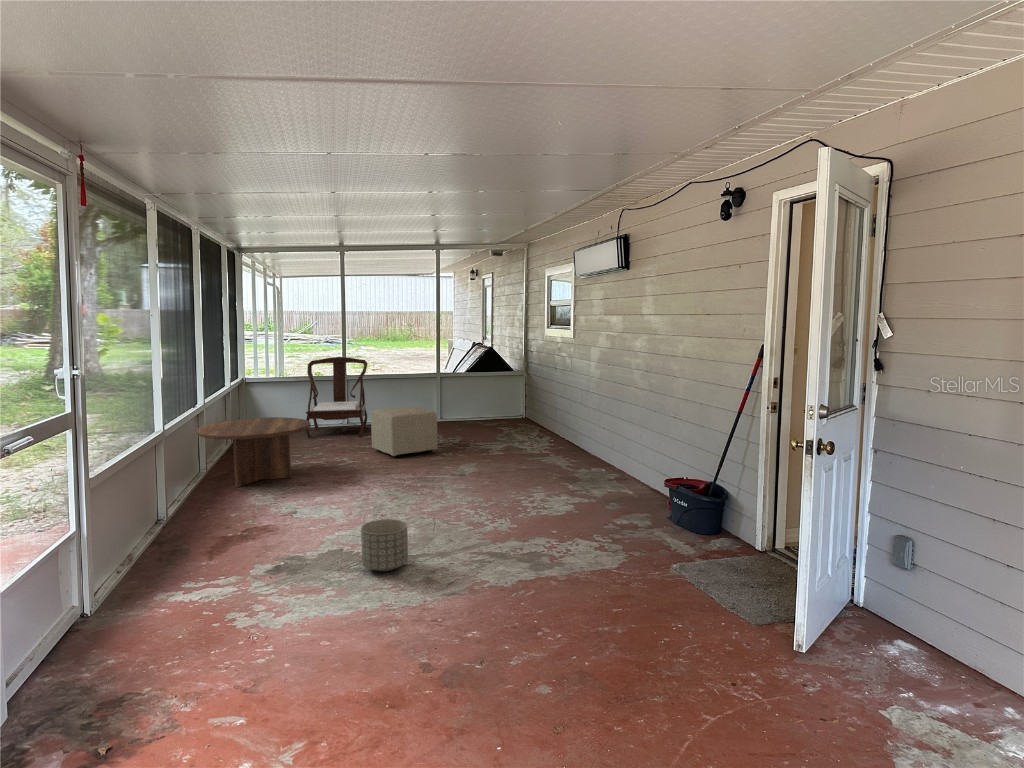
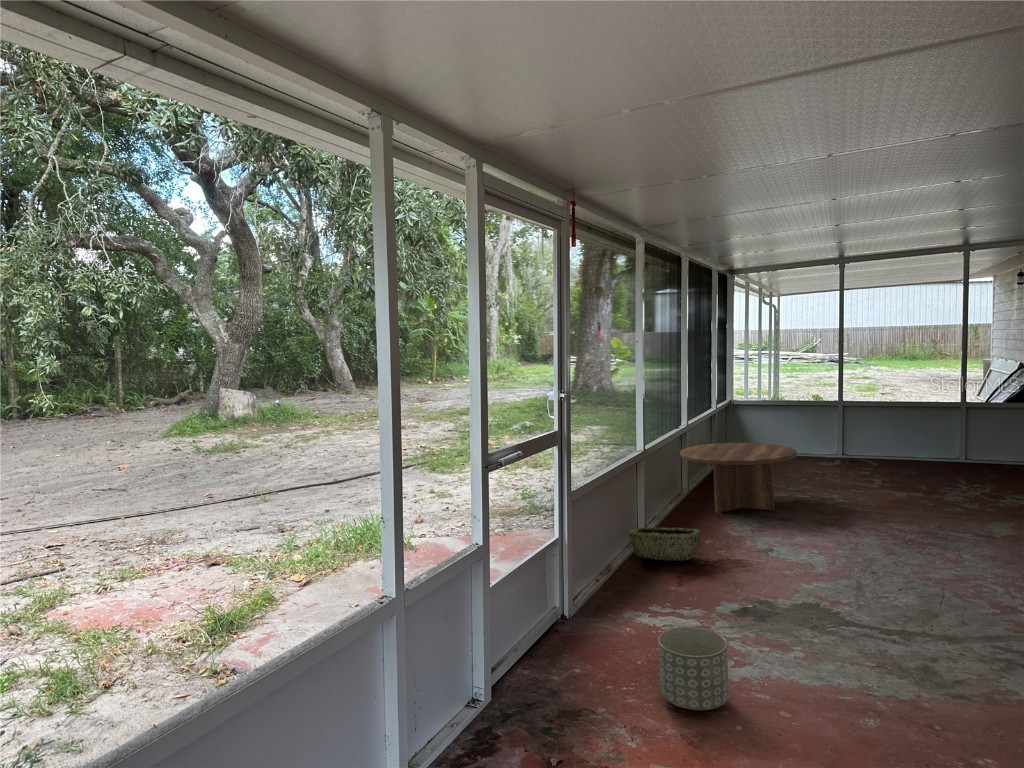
armchair: present [306,357,368,438] -> none [796,378,874,471]
ottoman: present [371,407,438,458] -> none [875,440,971,502]
woven basket: none [148,504,228,541] -> present [628,527,700,561]
planter: present [361,519,408,572] -> present [658,627,729,710]

